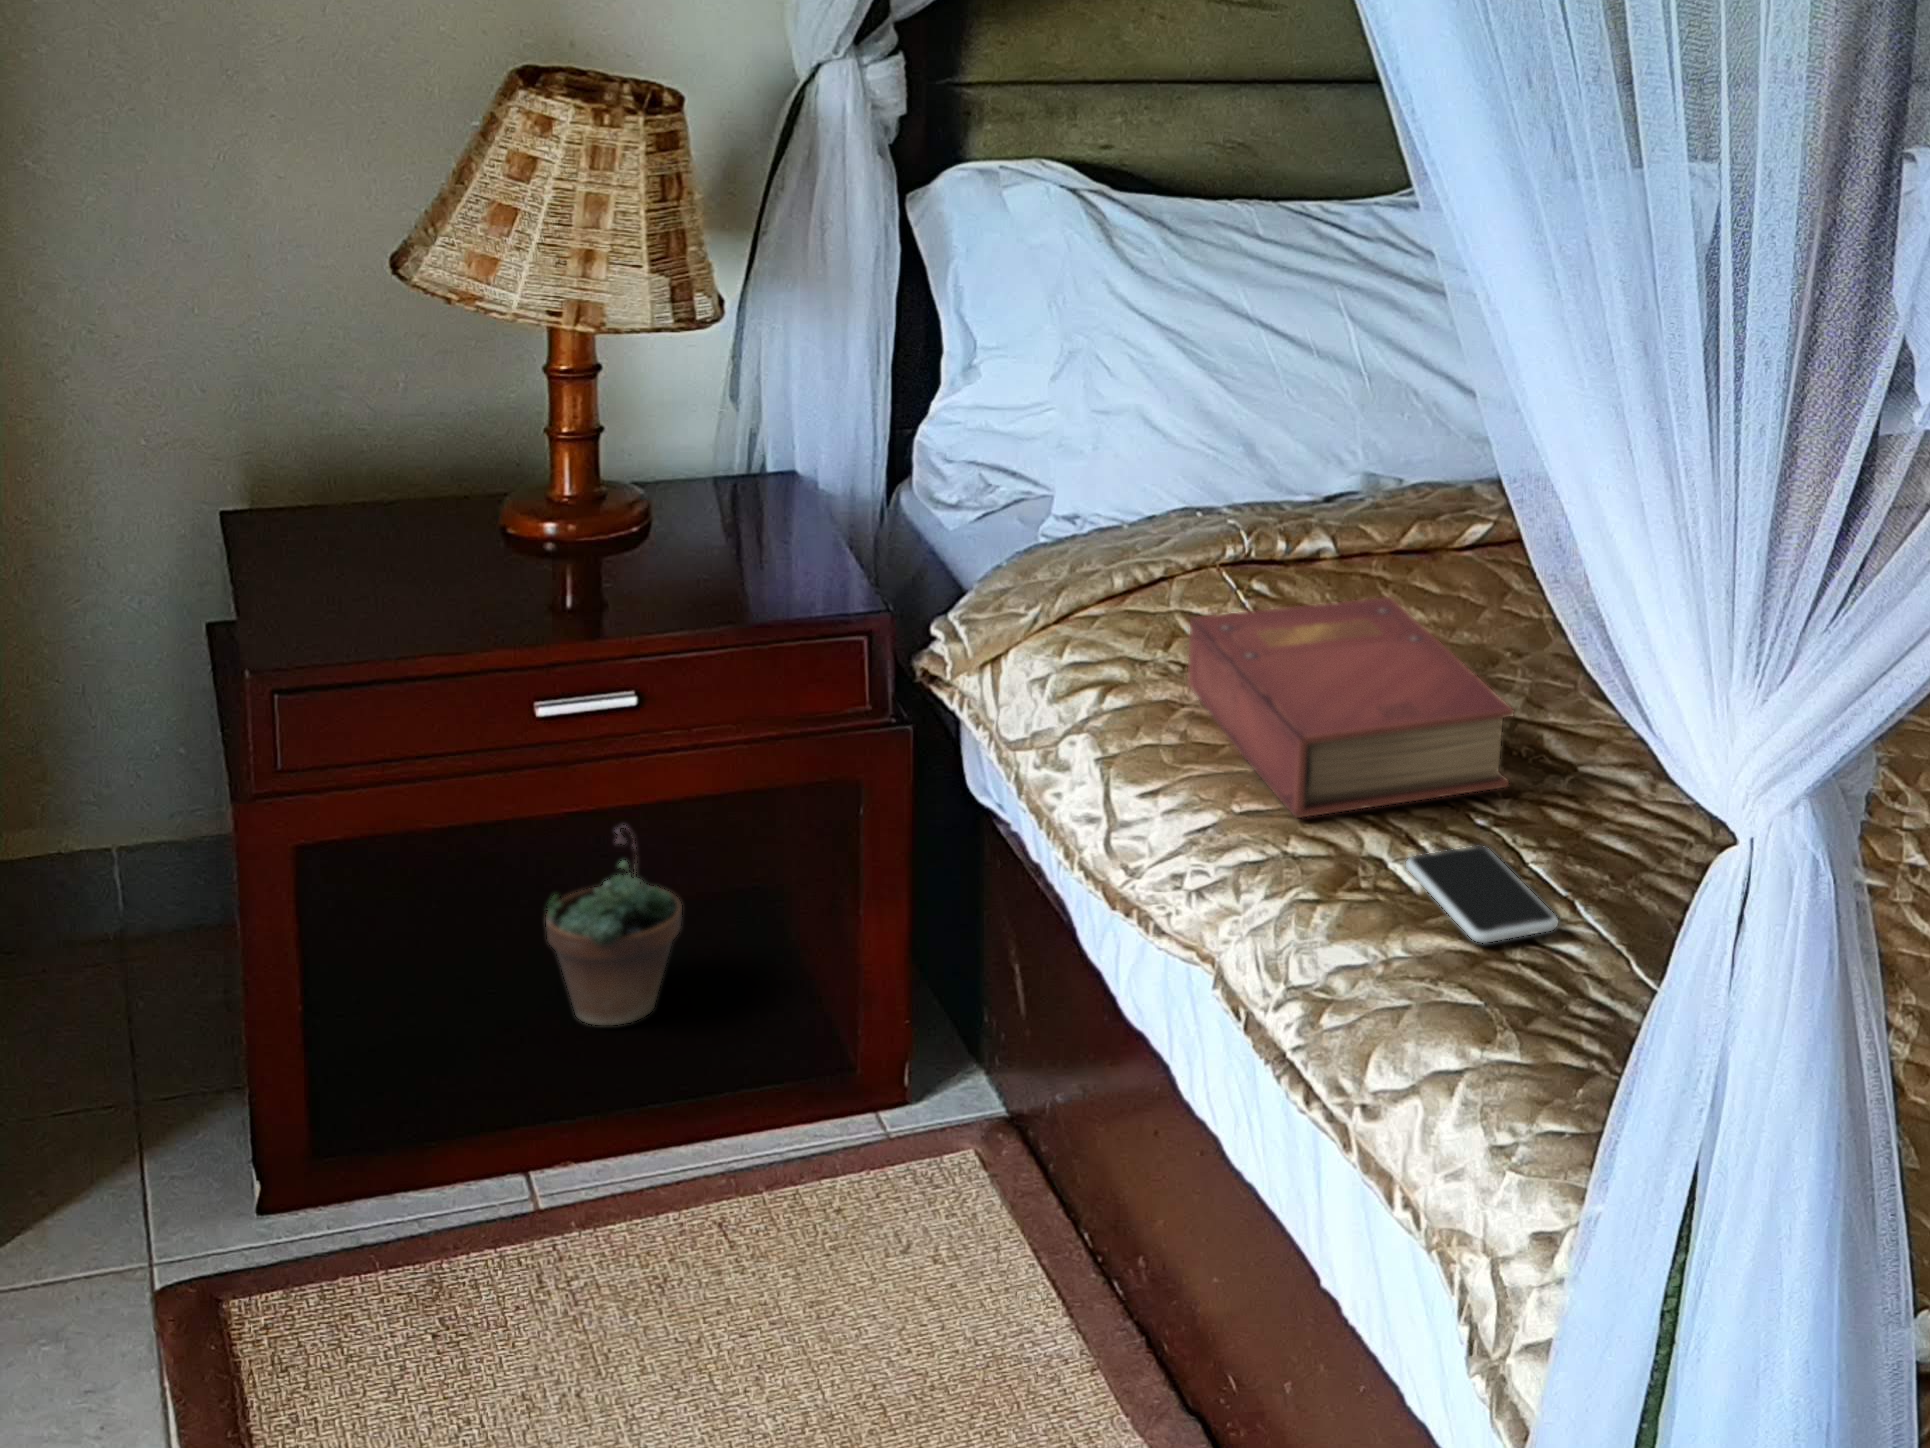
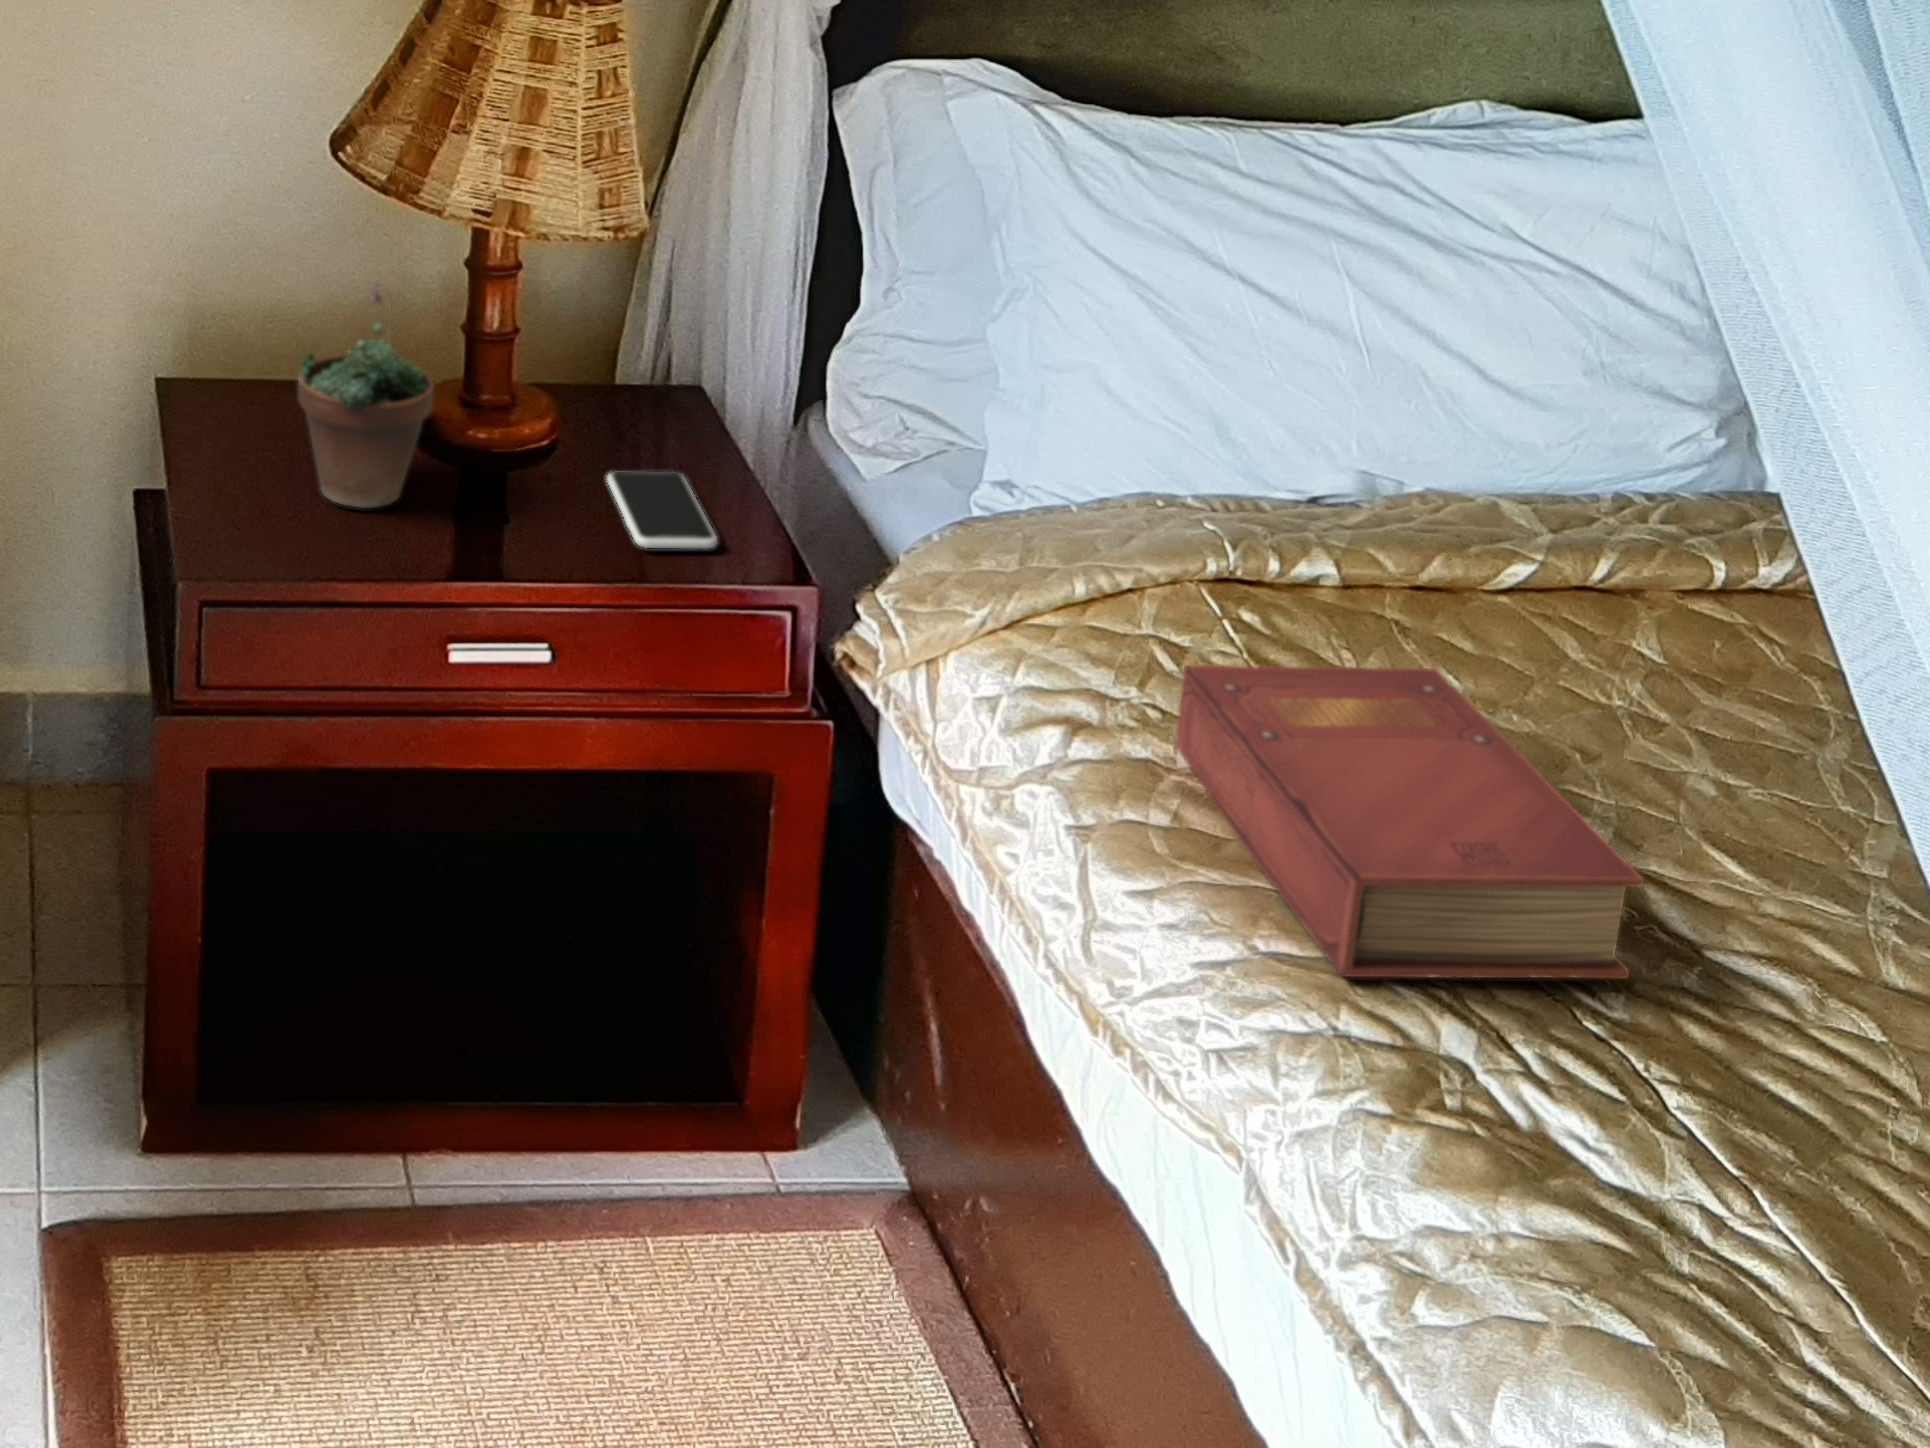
succulent plant: present [546,829,682,1026] -> present [298,284,434,508]
smartphone: present [1406,846,1558,943] -> present [607,472,717,548]

